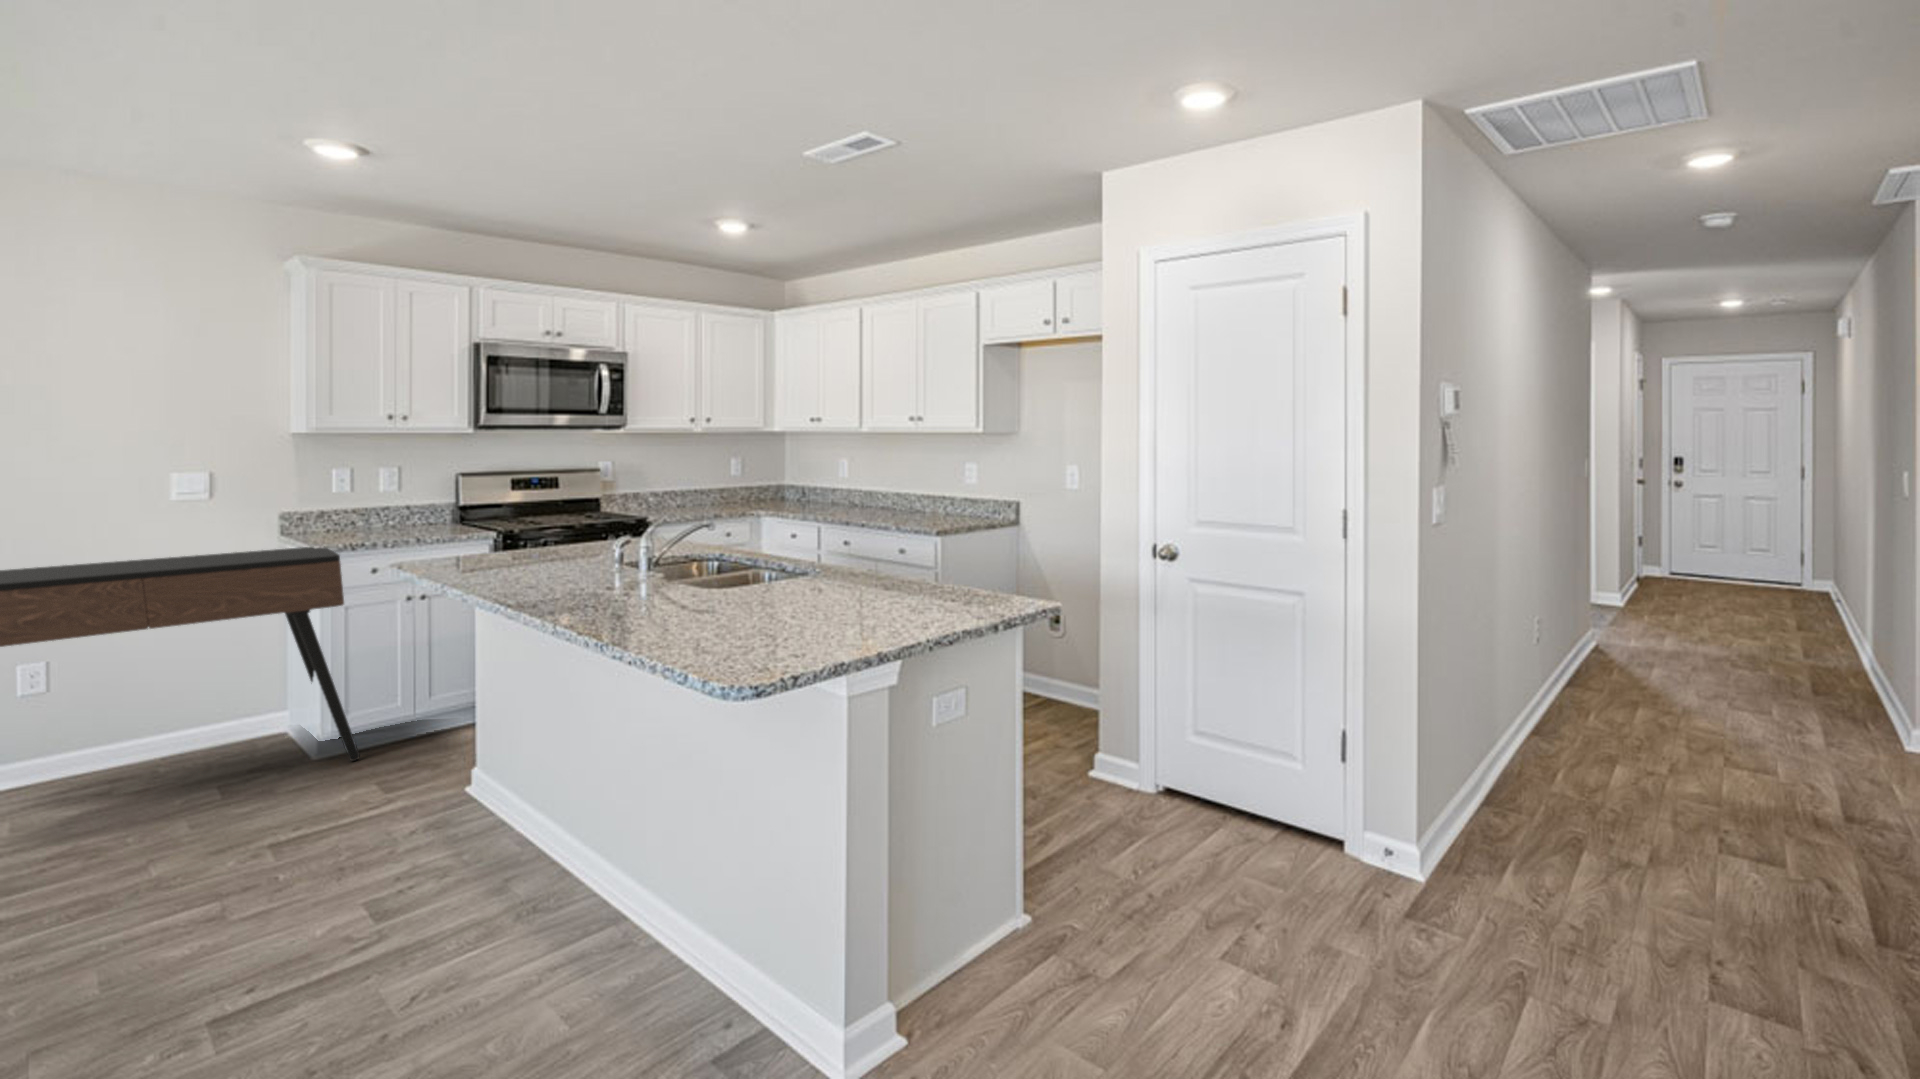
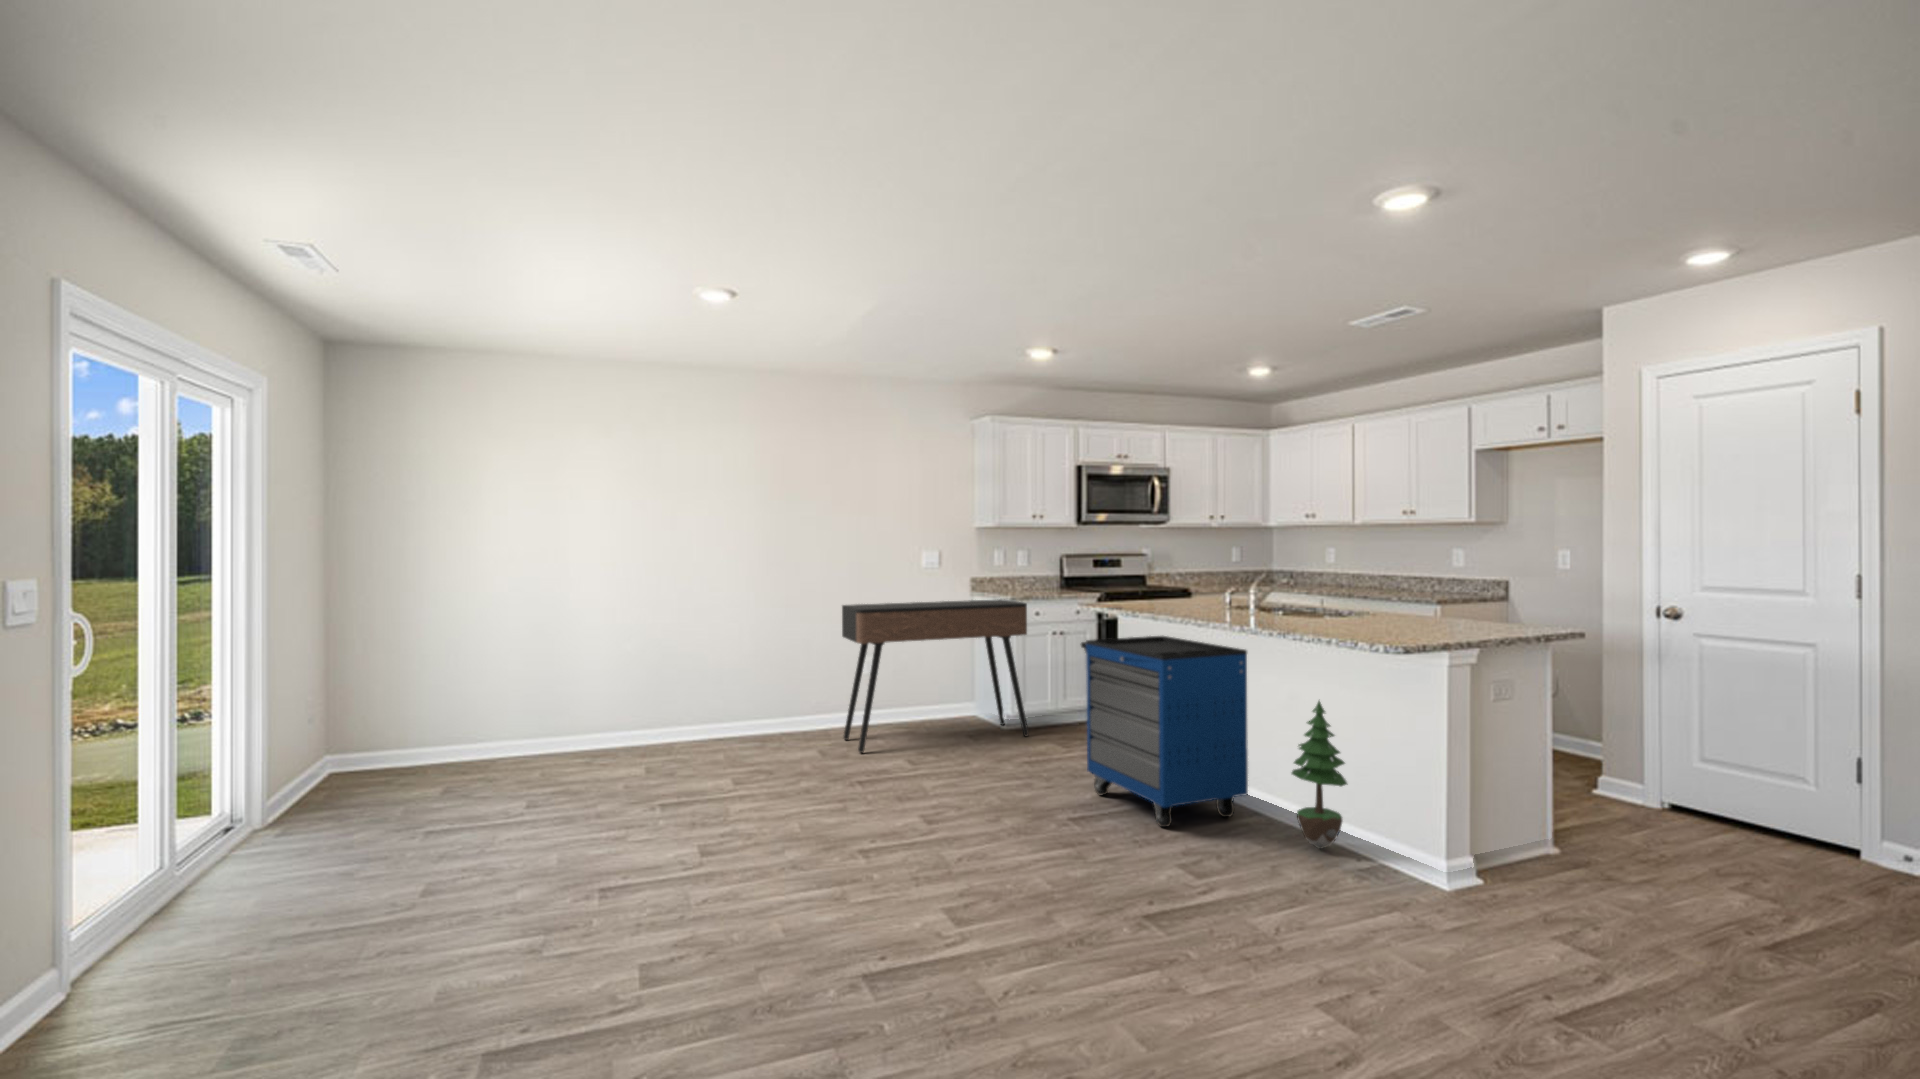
storage cabinet: none [308,619,591,995] -> present [1081,636,1248,827]
potted tree: none [618,753,715,1002] -> present [1292,701,1347,849]

